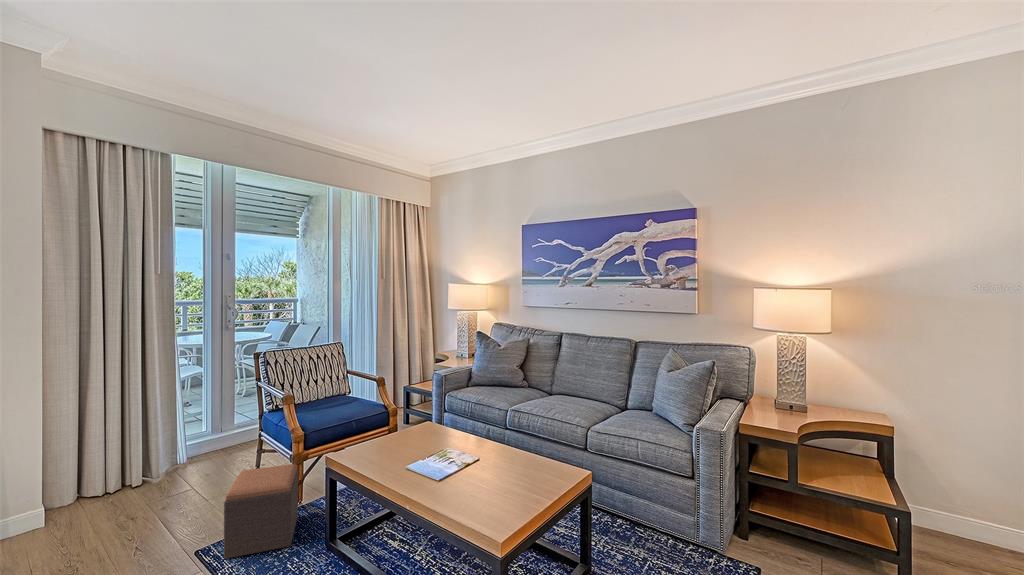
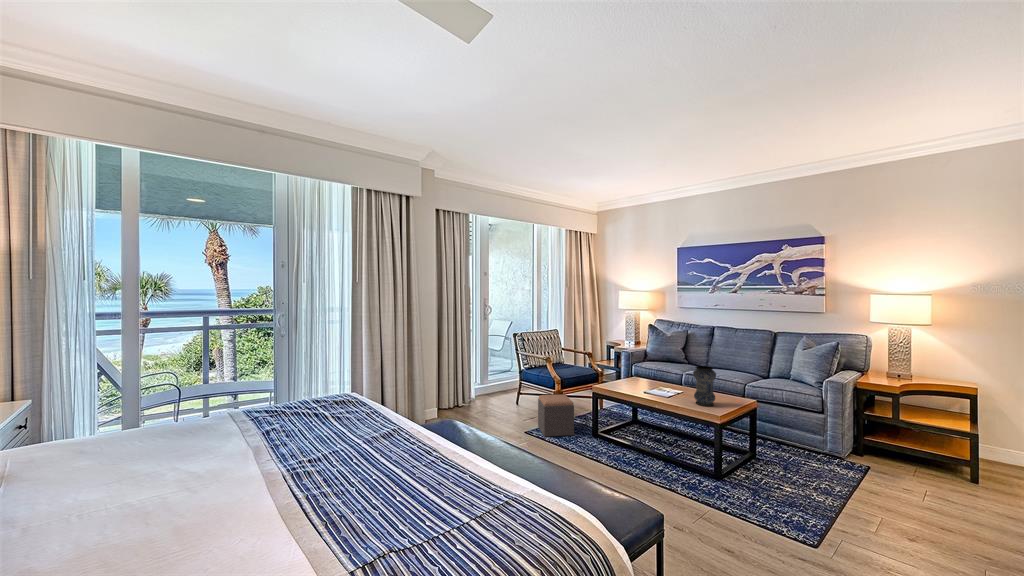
vase: none [474,421,514,504] -> present [693,366,716,406]

